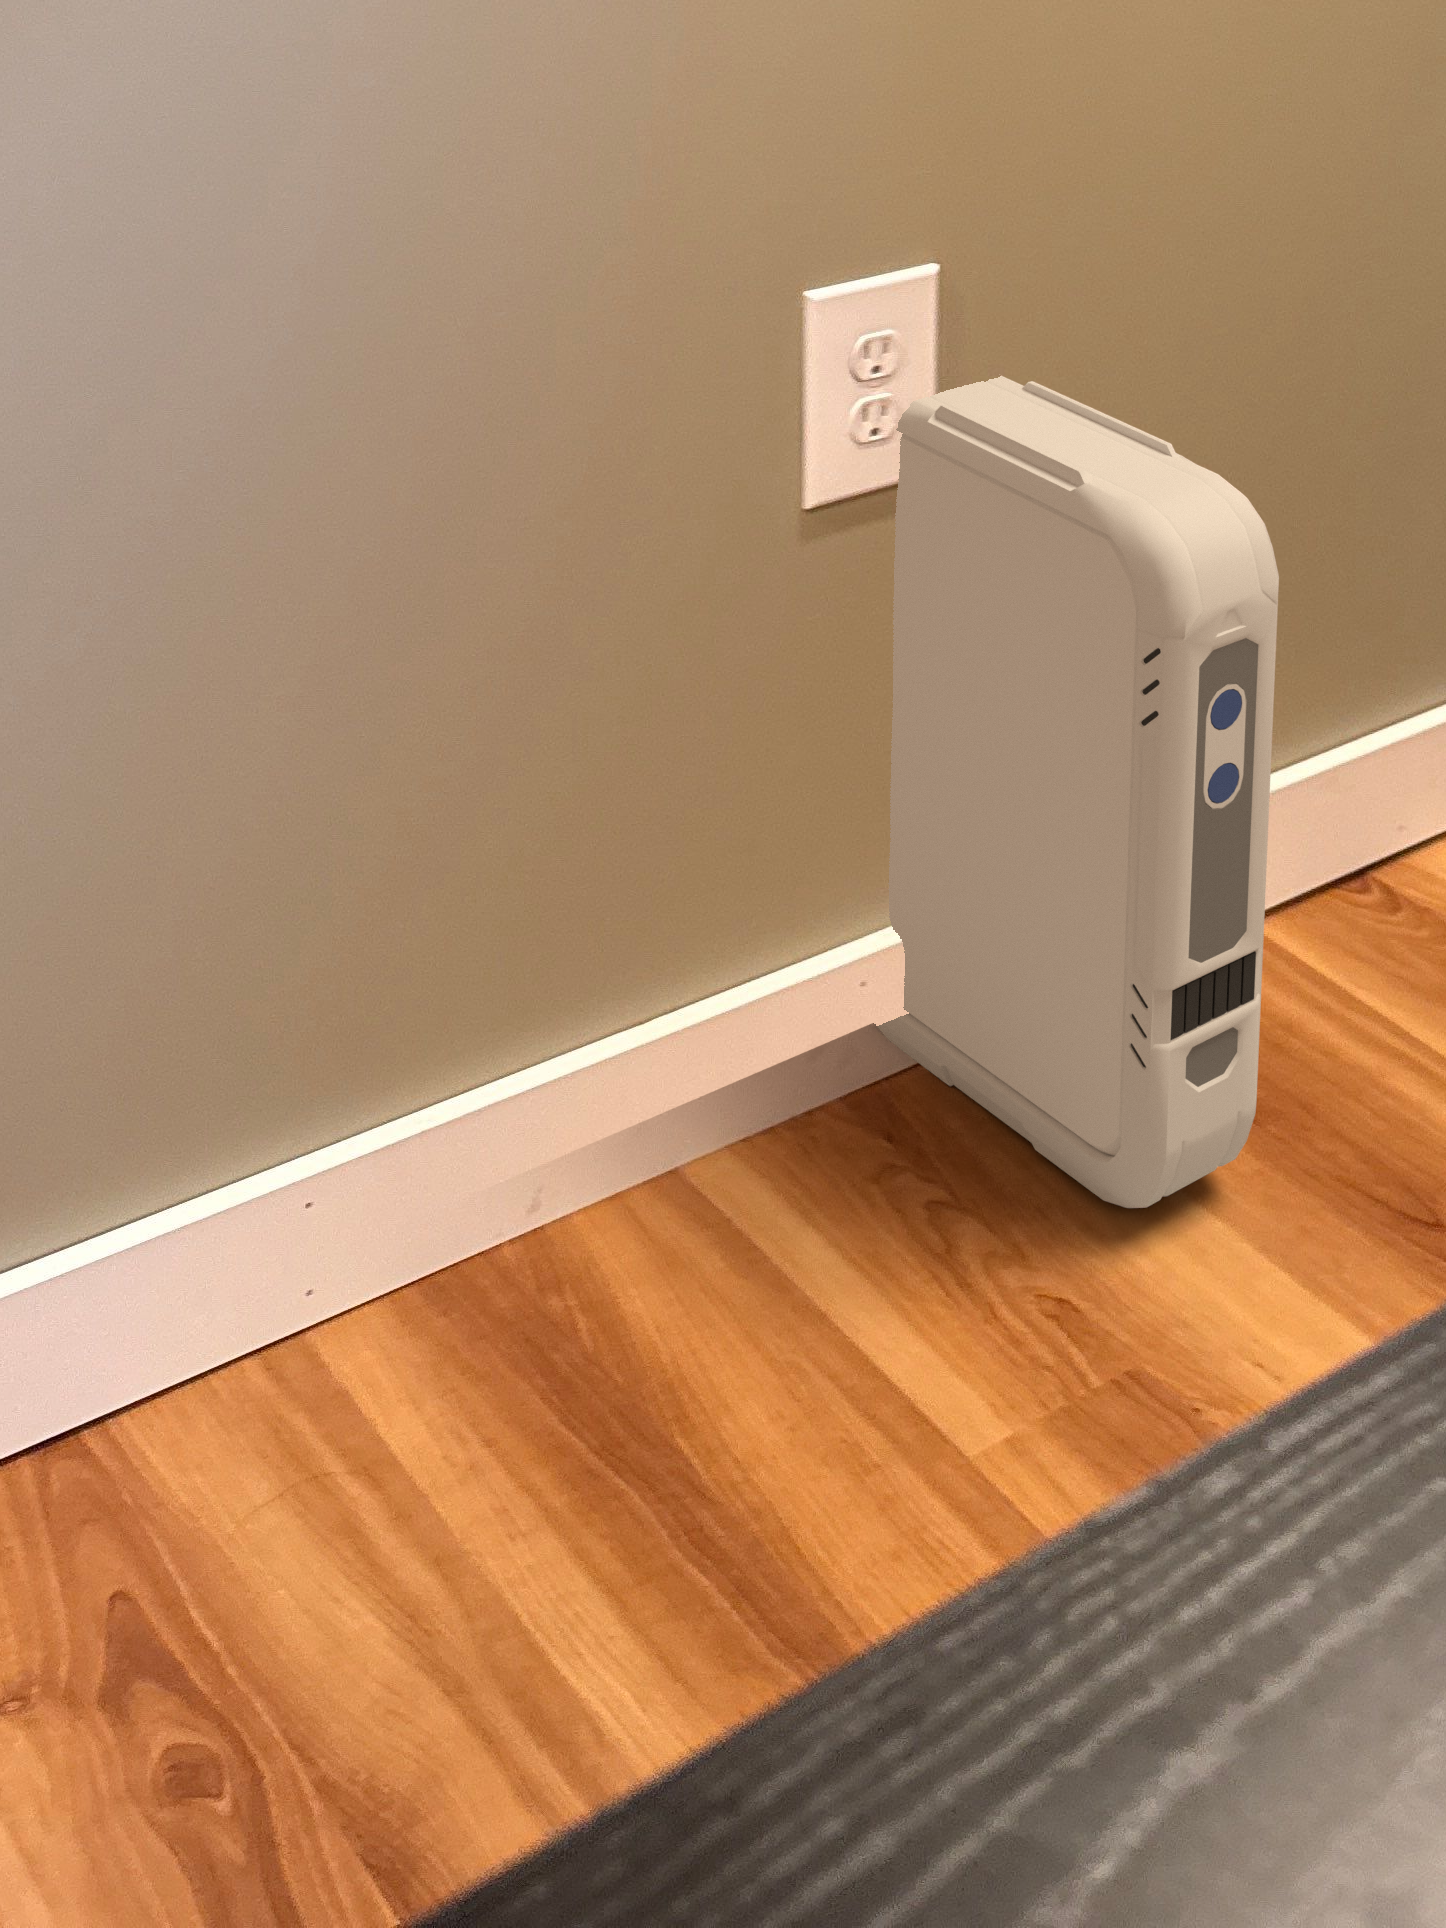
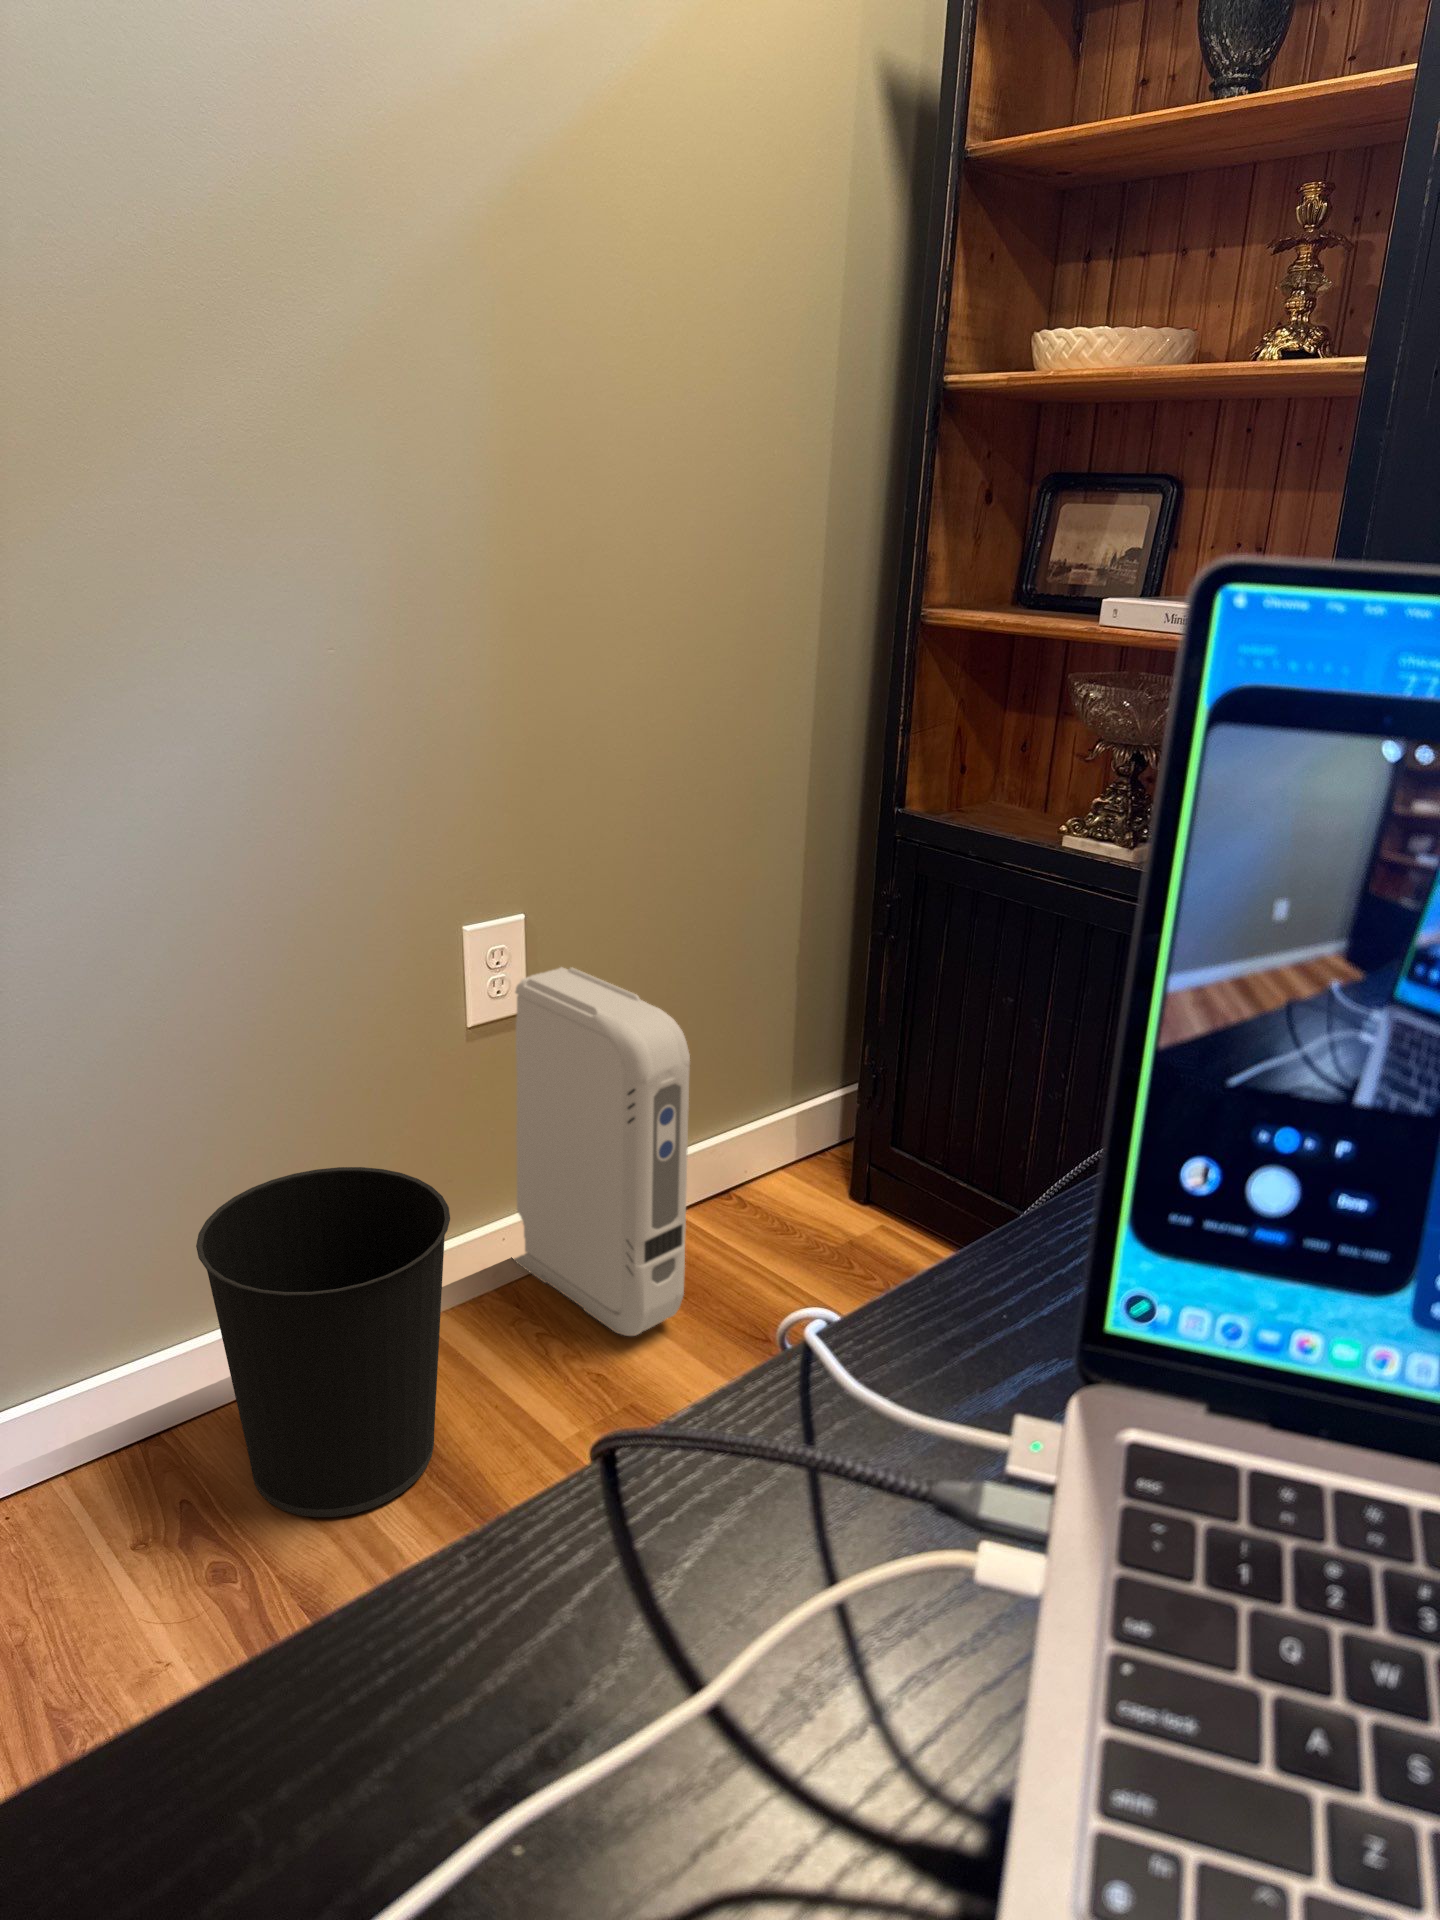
wastebasket: none [190,821,751,1635] -> present [196,1167,450,1517]

